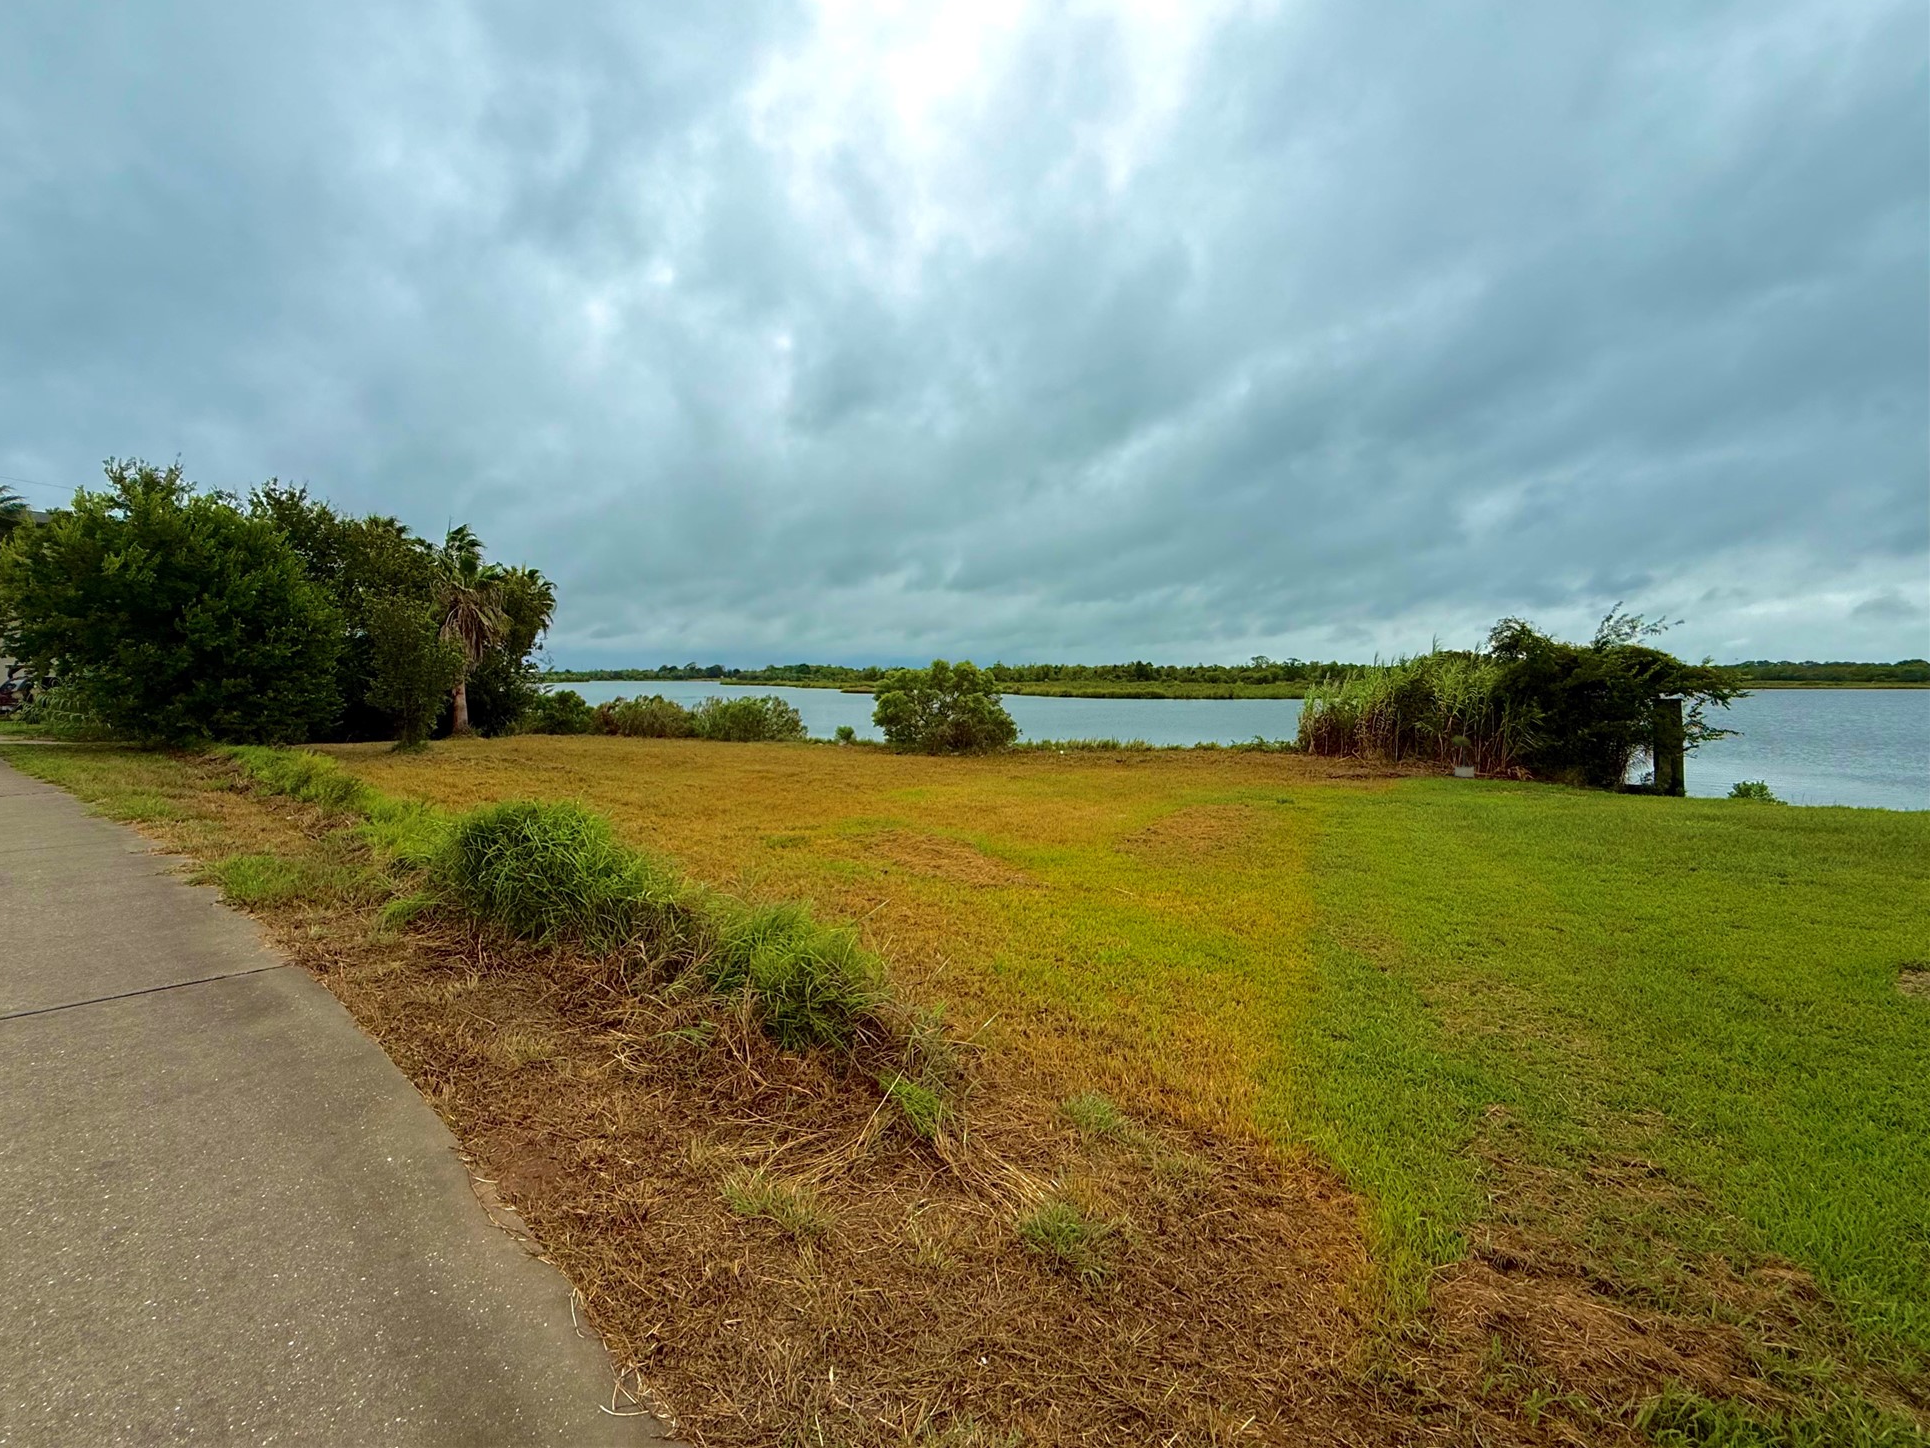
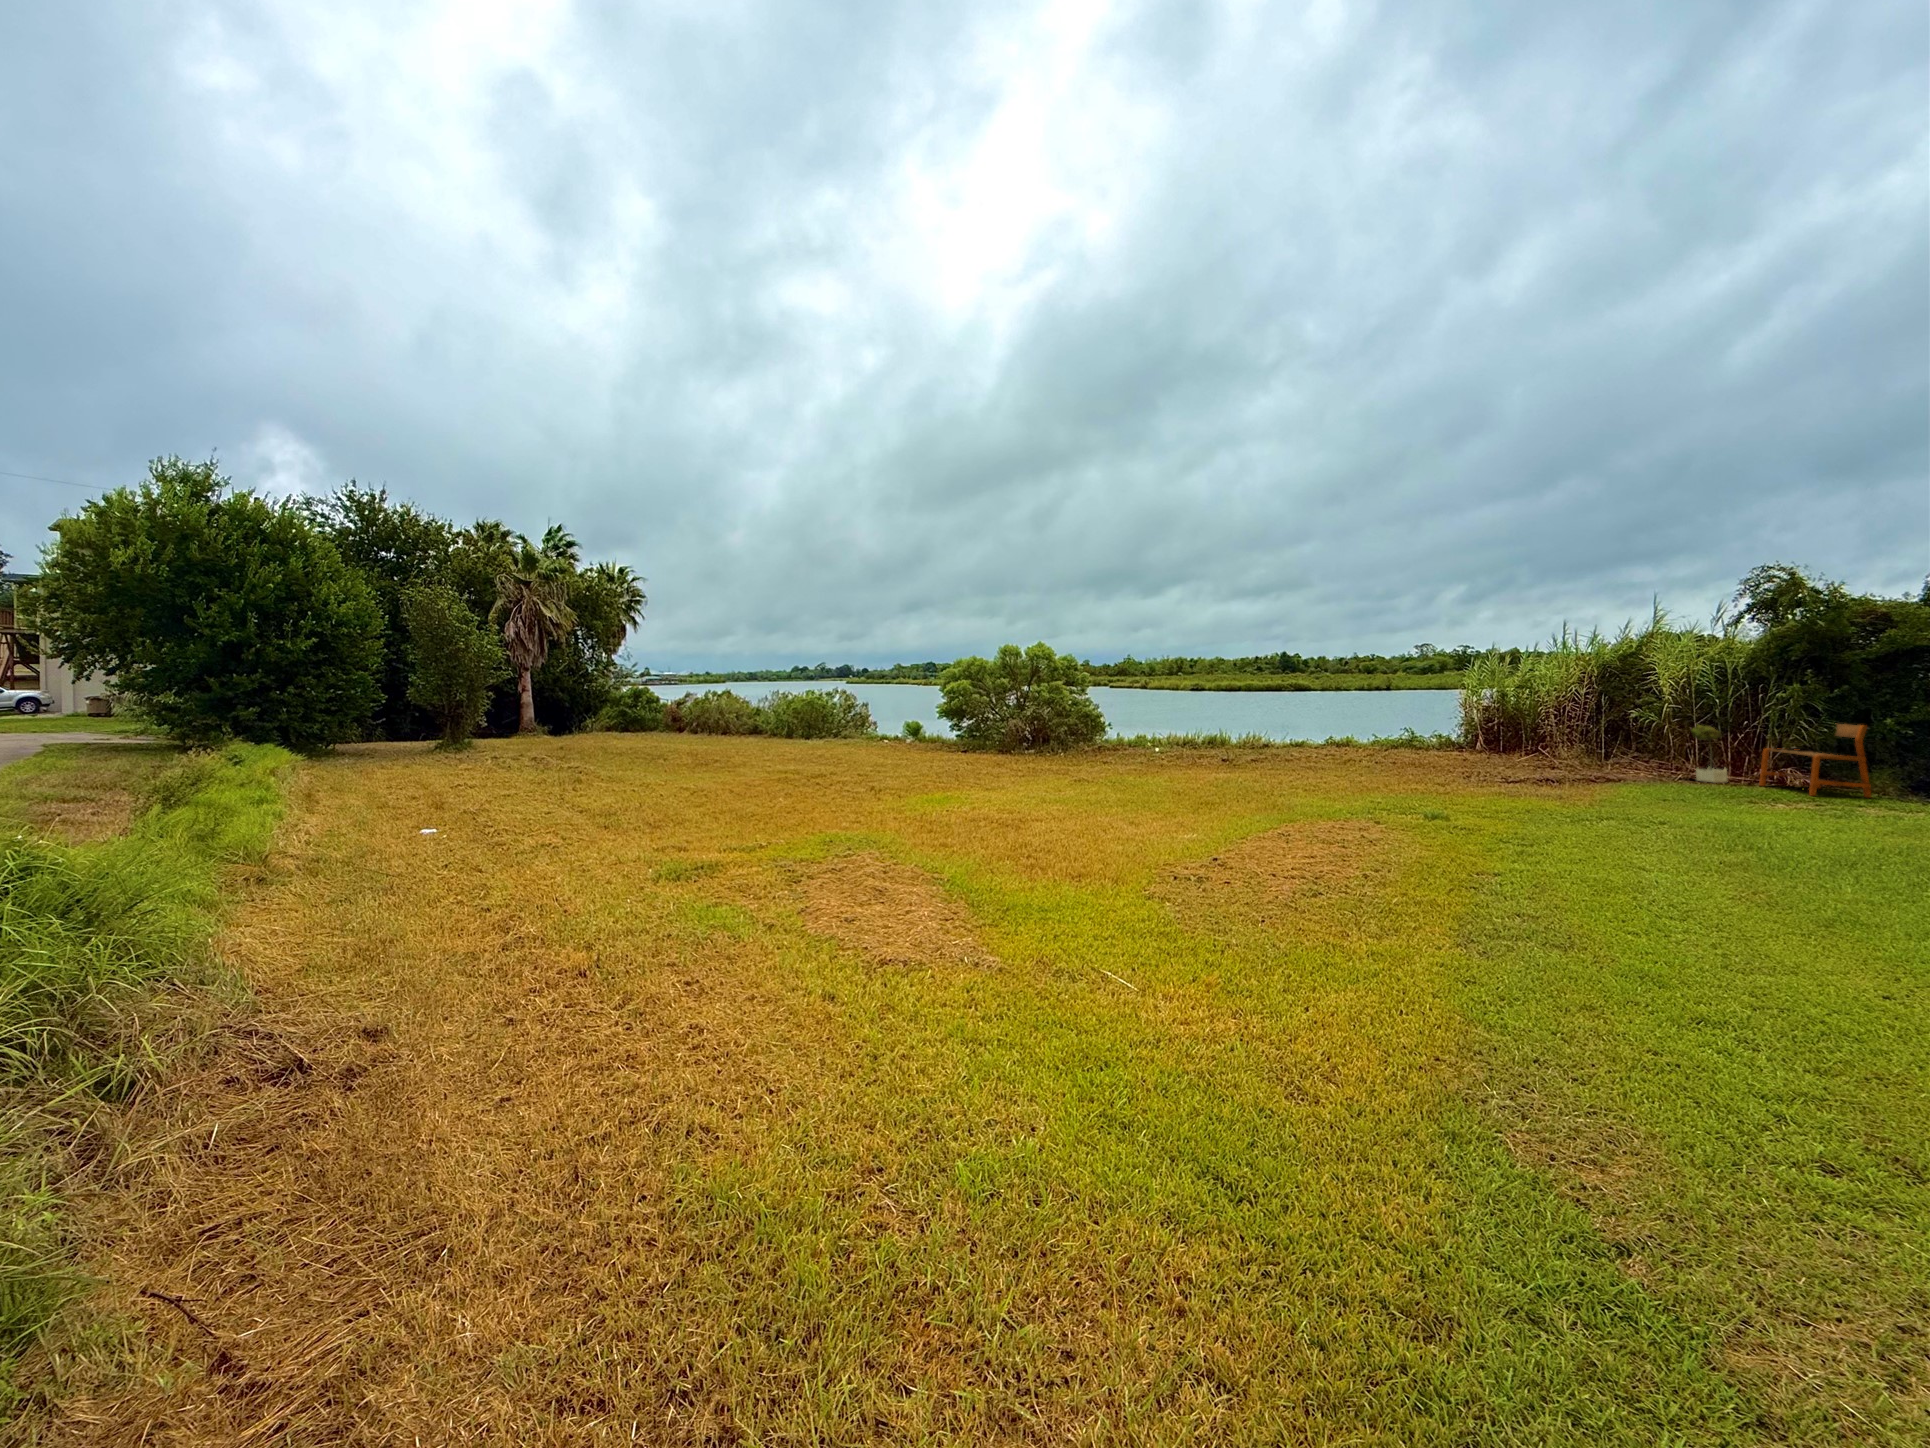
bench: none [1493,734,1557,787] -> present [1759,724,1871,798]

